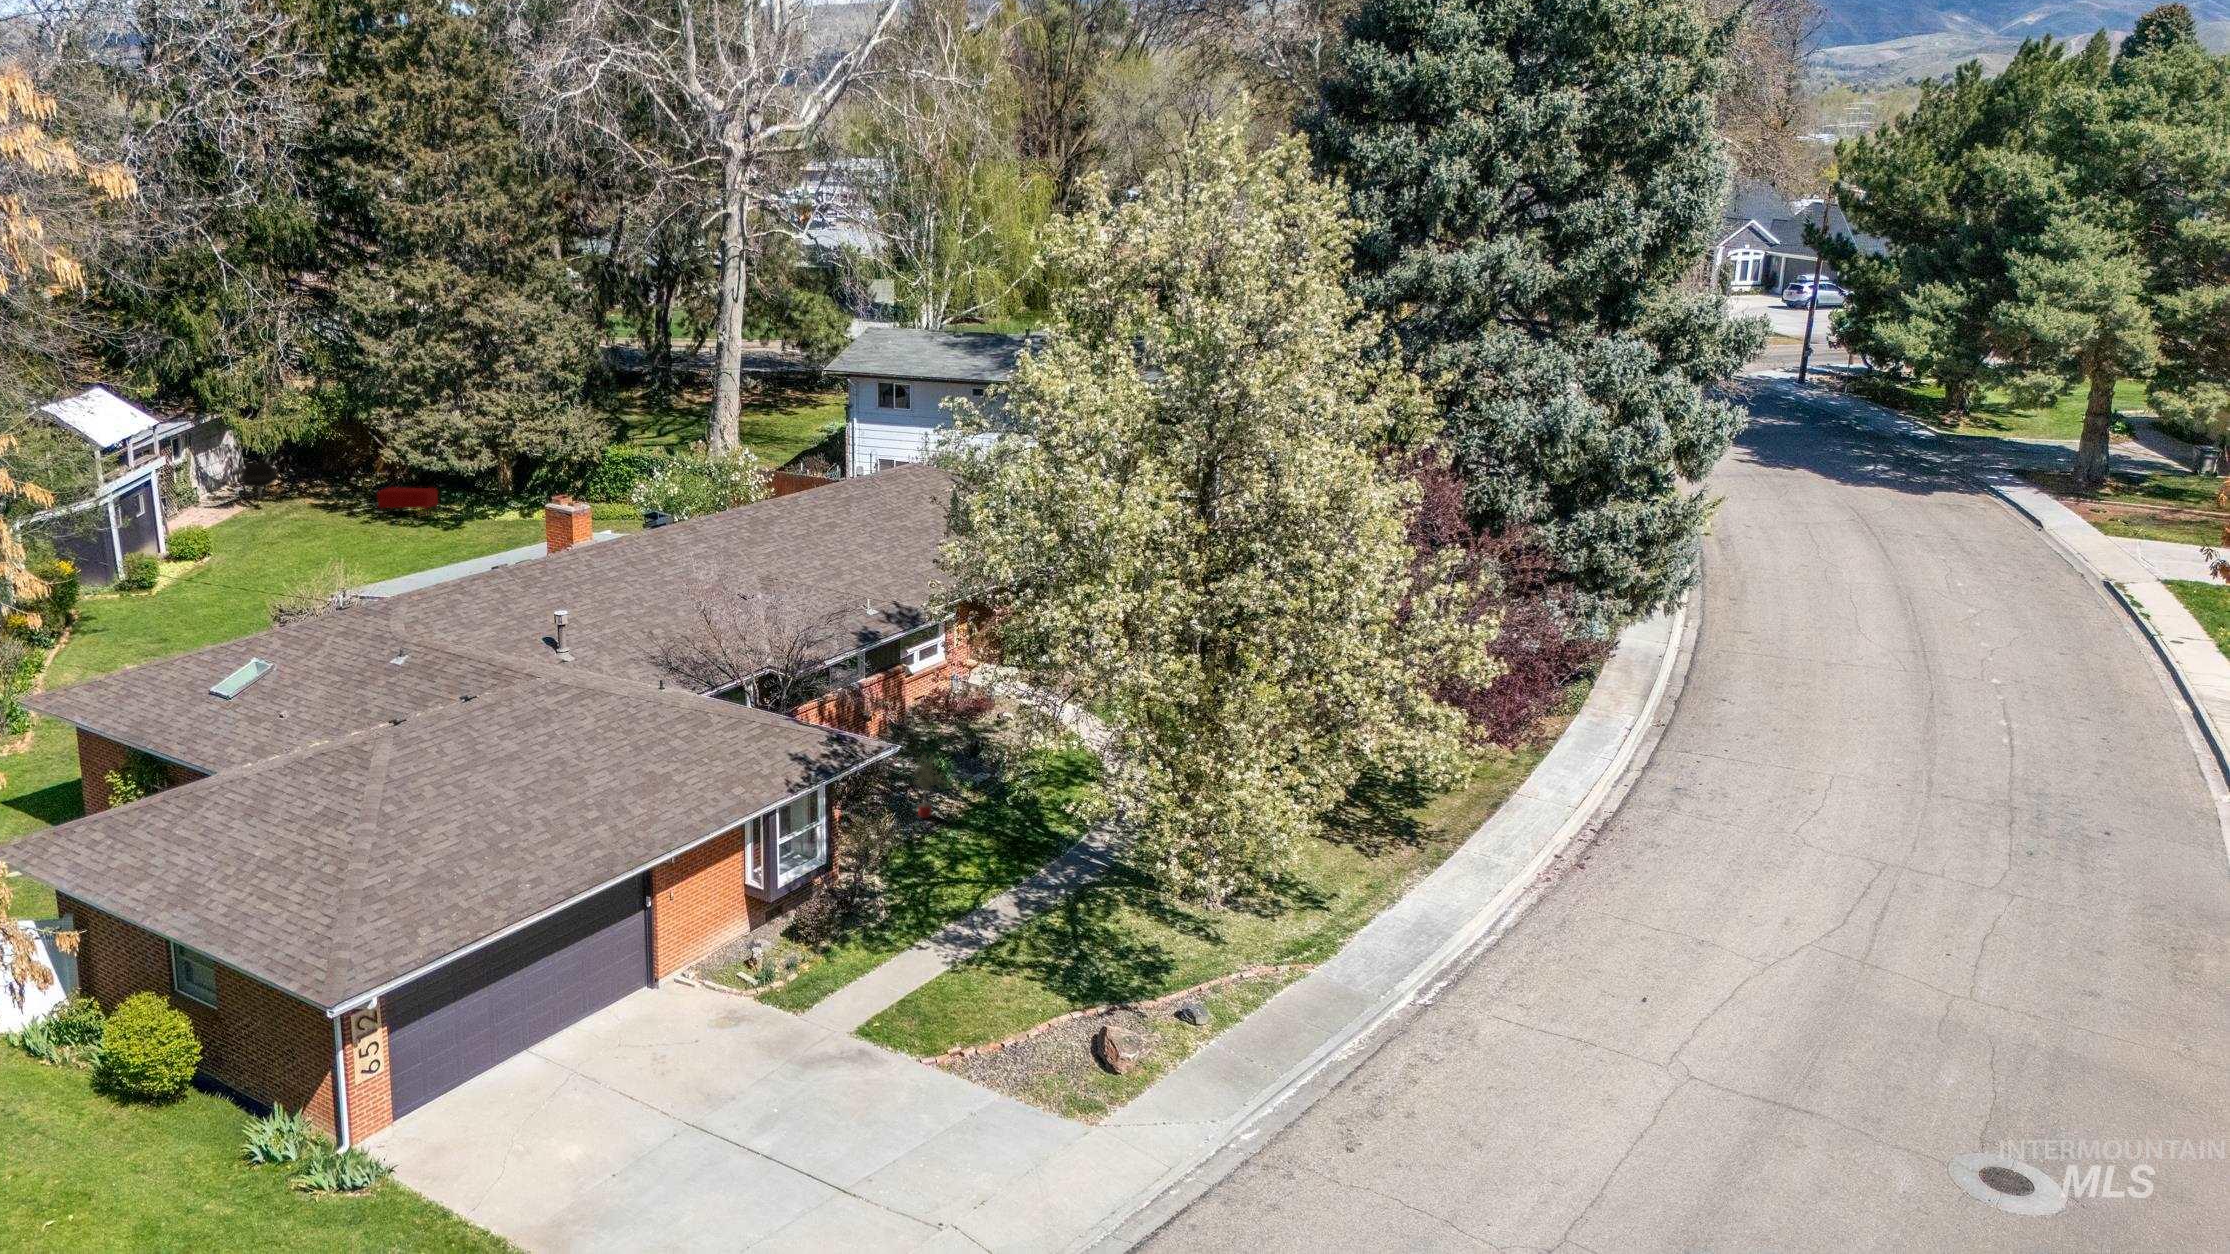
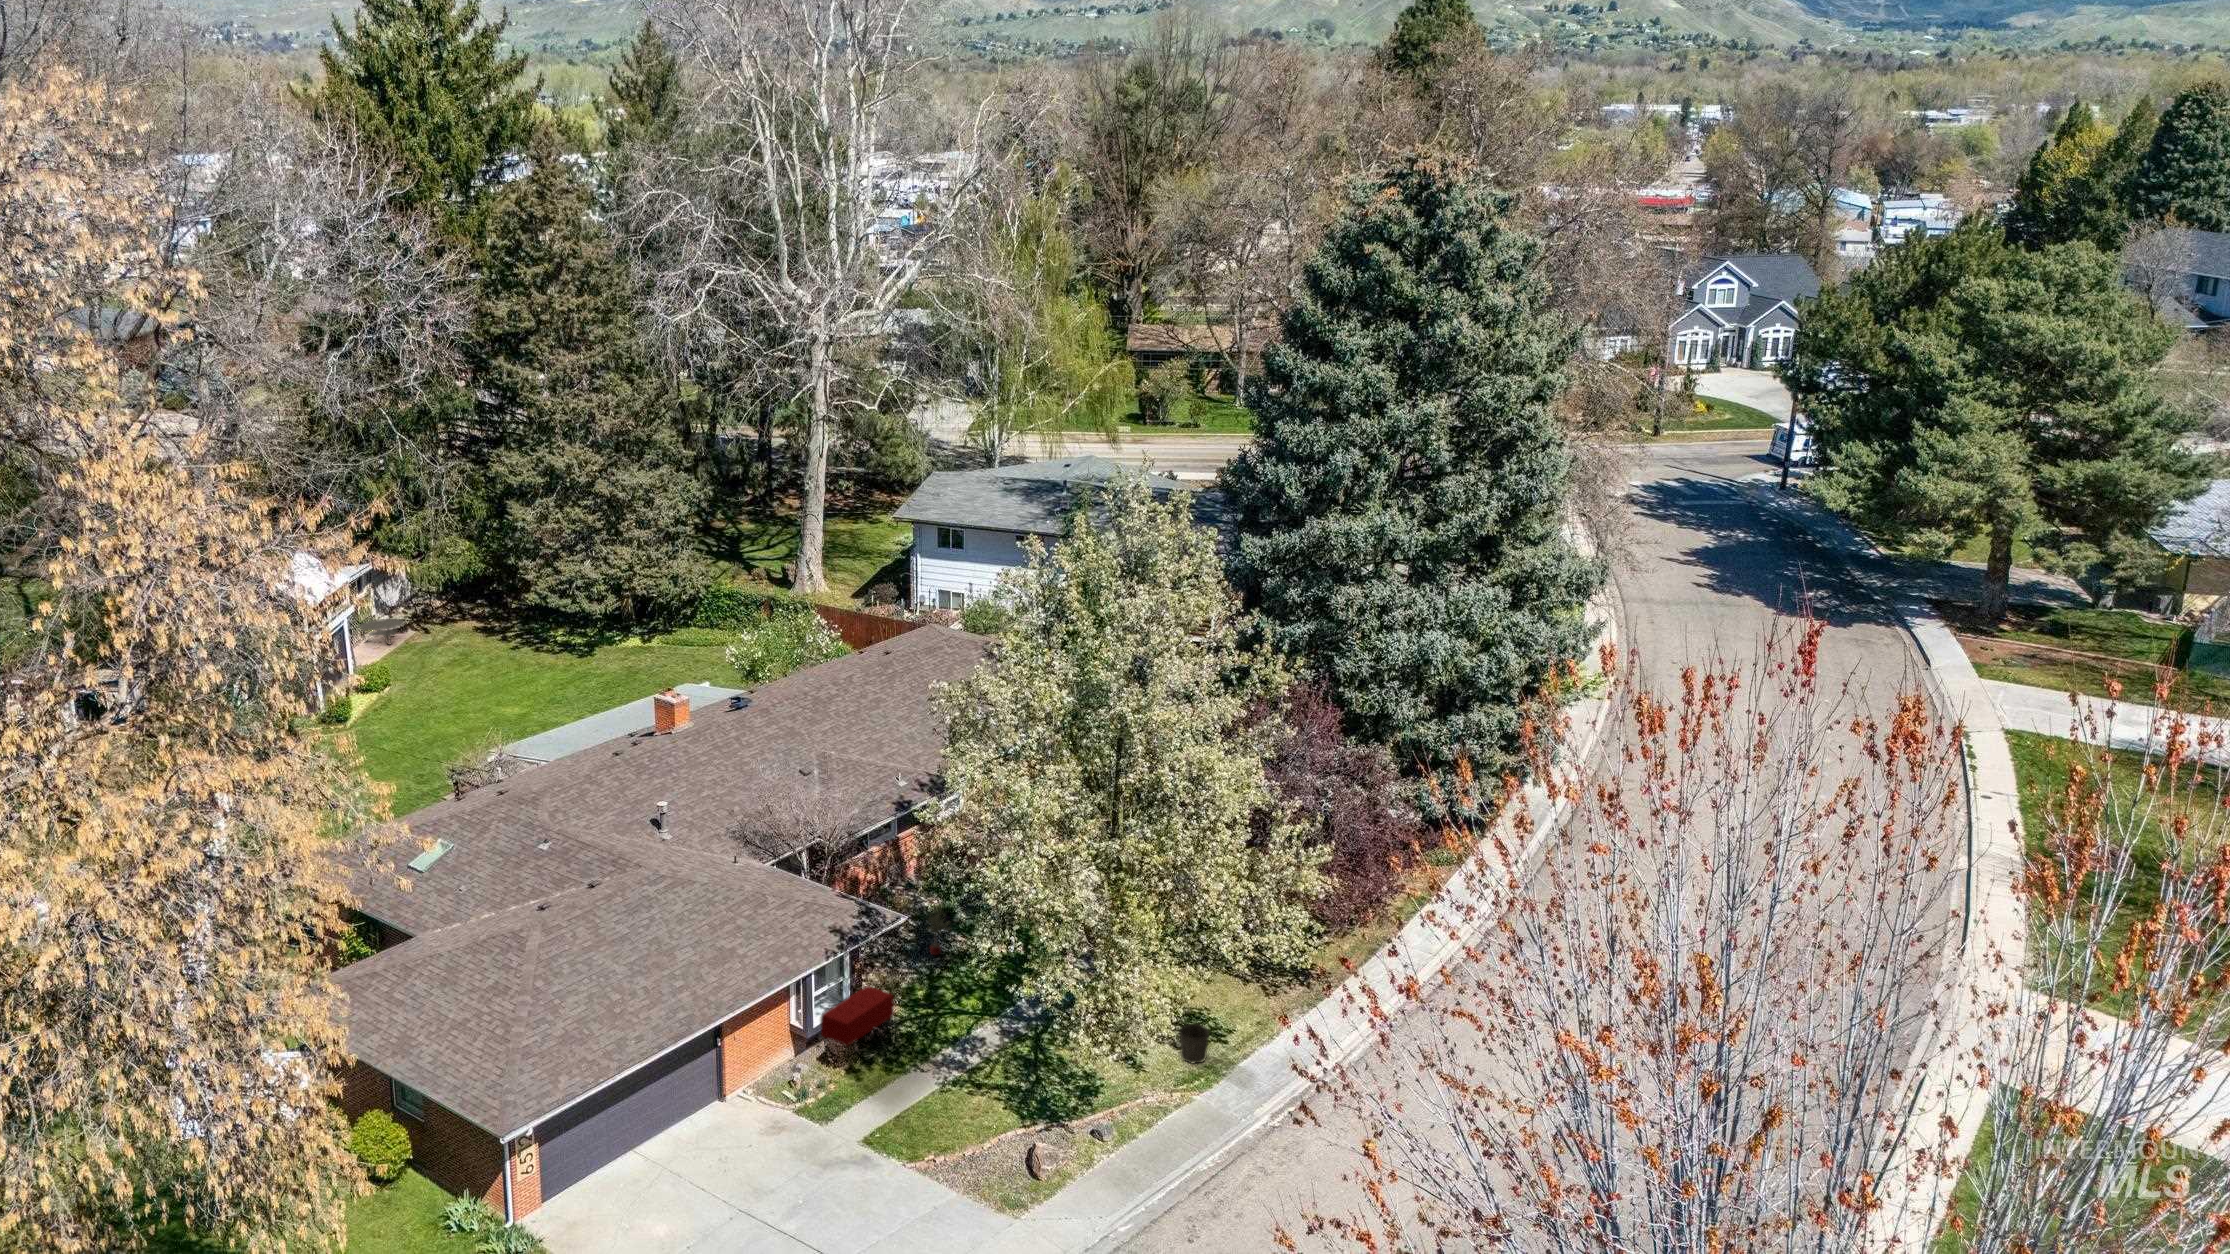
lounge chair: present [239,462,277,495] -> none [410,590,442,621]
bench: present [377,487,438,515] -> present [820,986,894,1054]
round table: none [173,490,230,519] -> present [359,619,404,645]
bucket: none [1272,878,1318,931] -> present [1179,1024,1209,1063]

